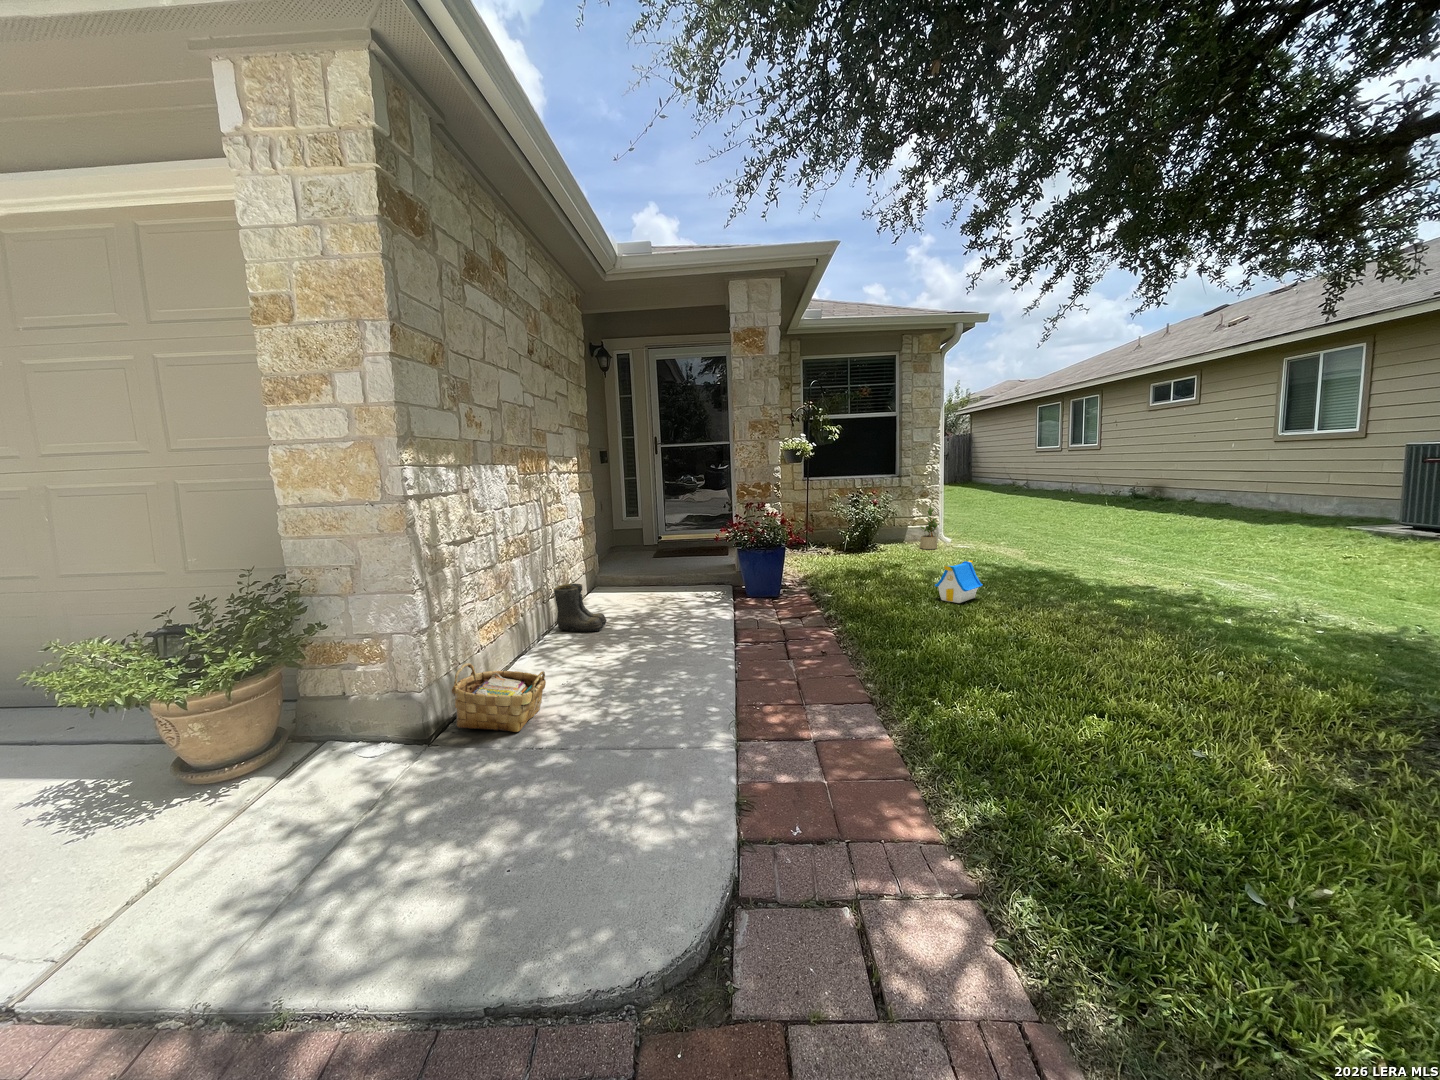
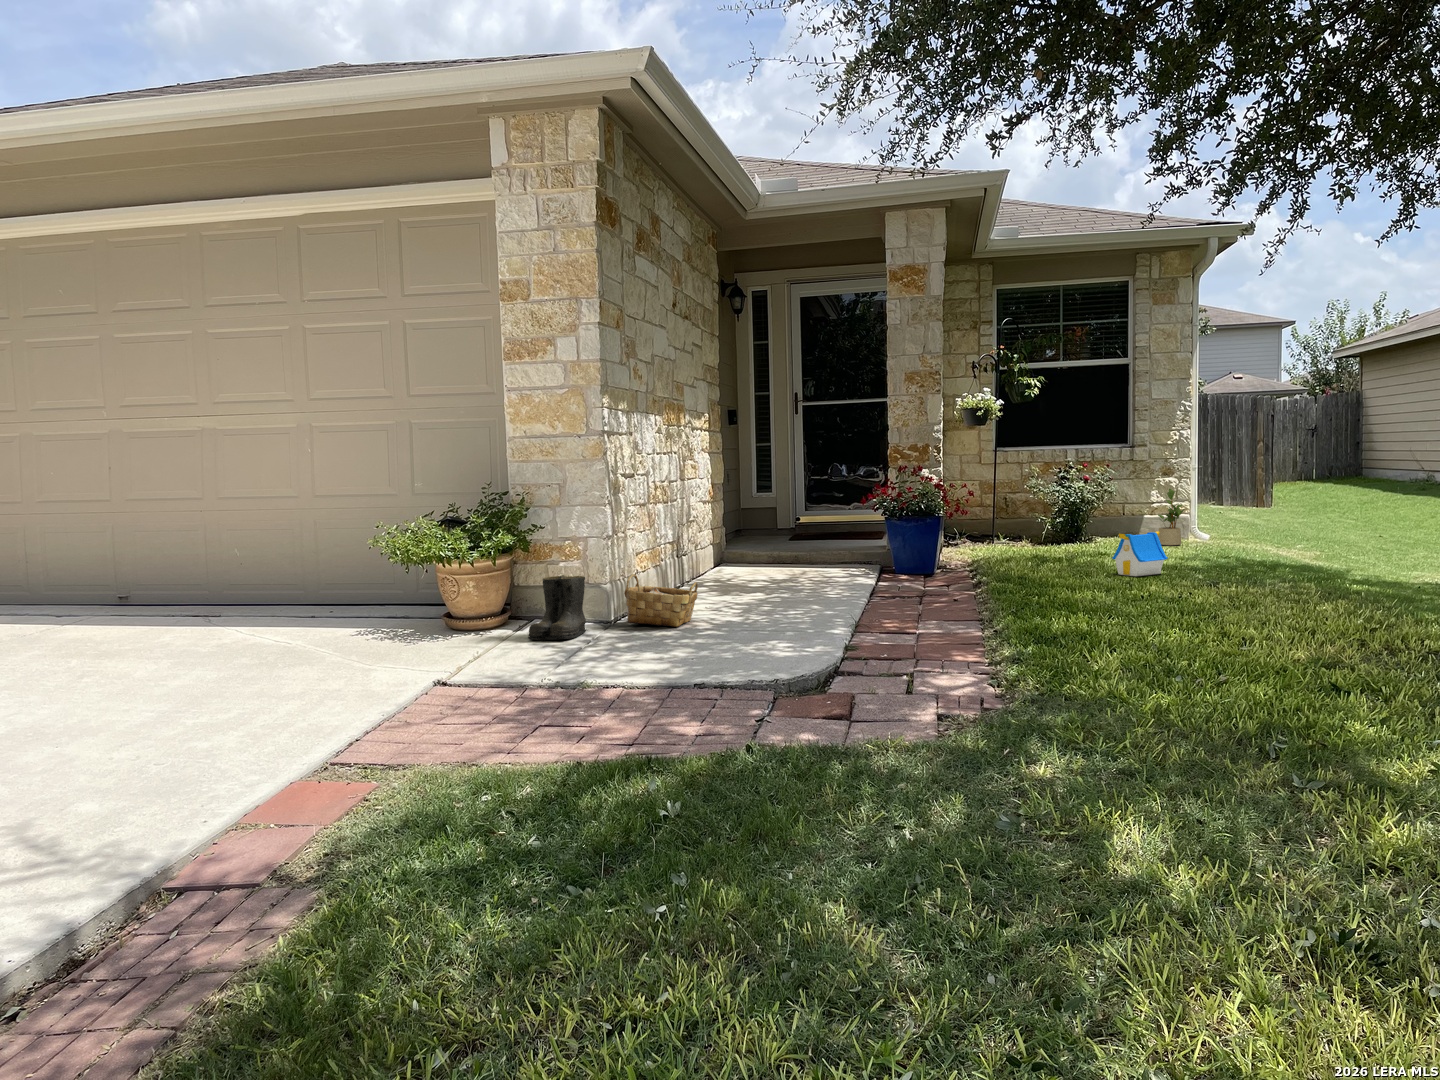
boots: present [554,584,607,632] -> present [528,575,586,641]

